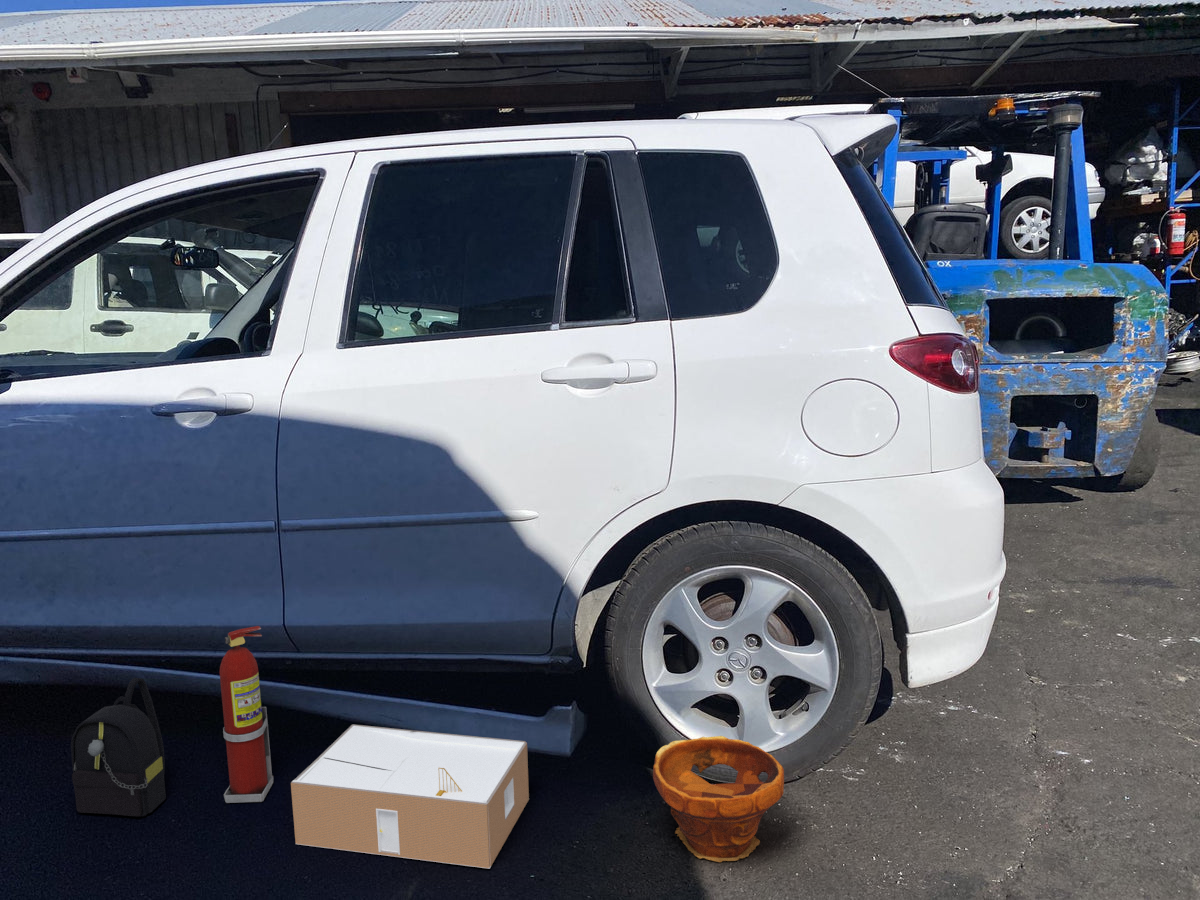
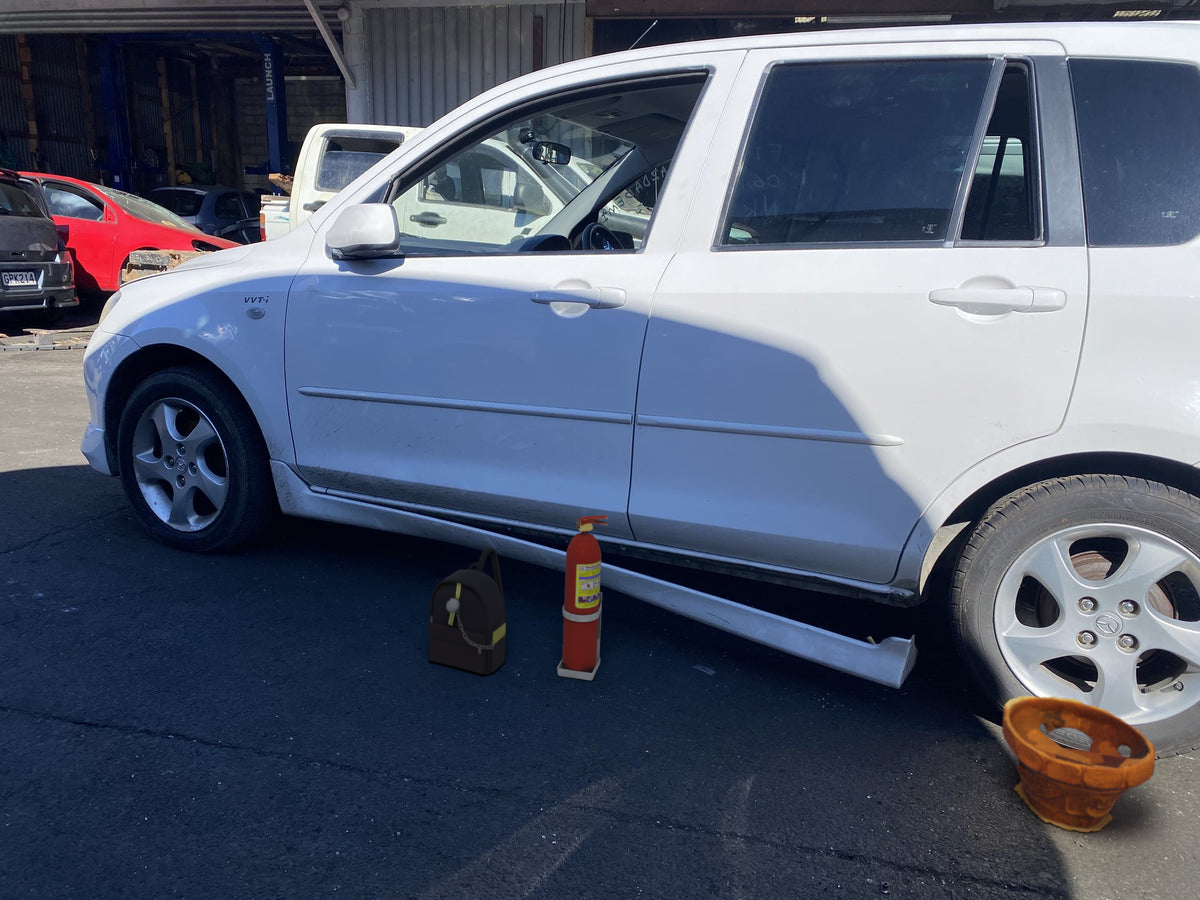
cardboard box: present [291,724,529,869] -> none [626,622,859,788]

